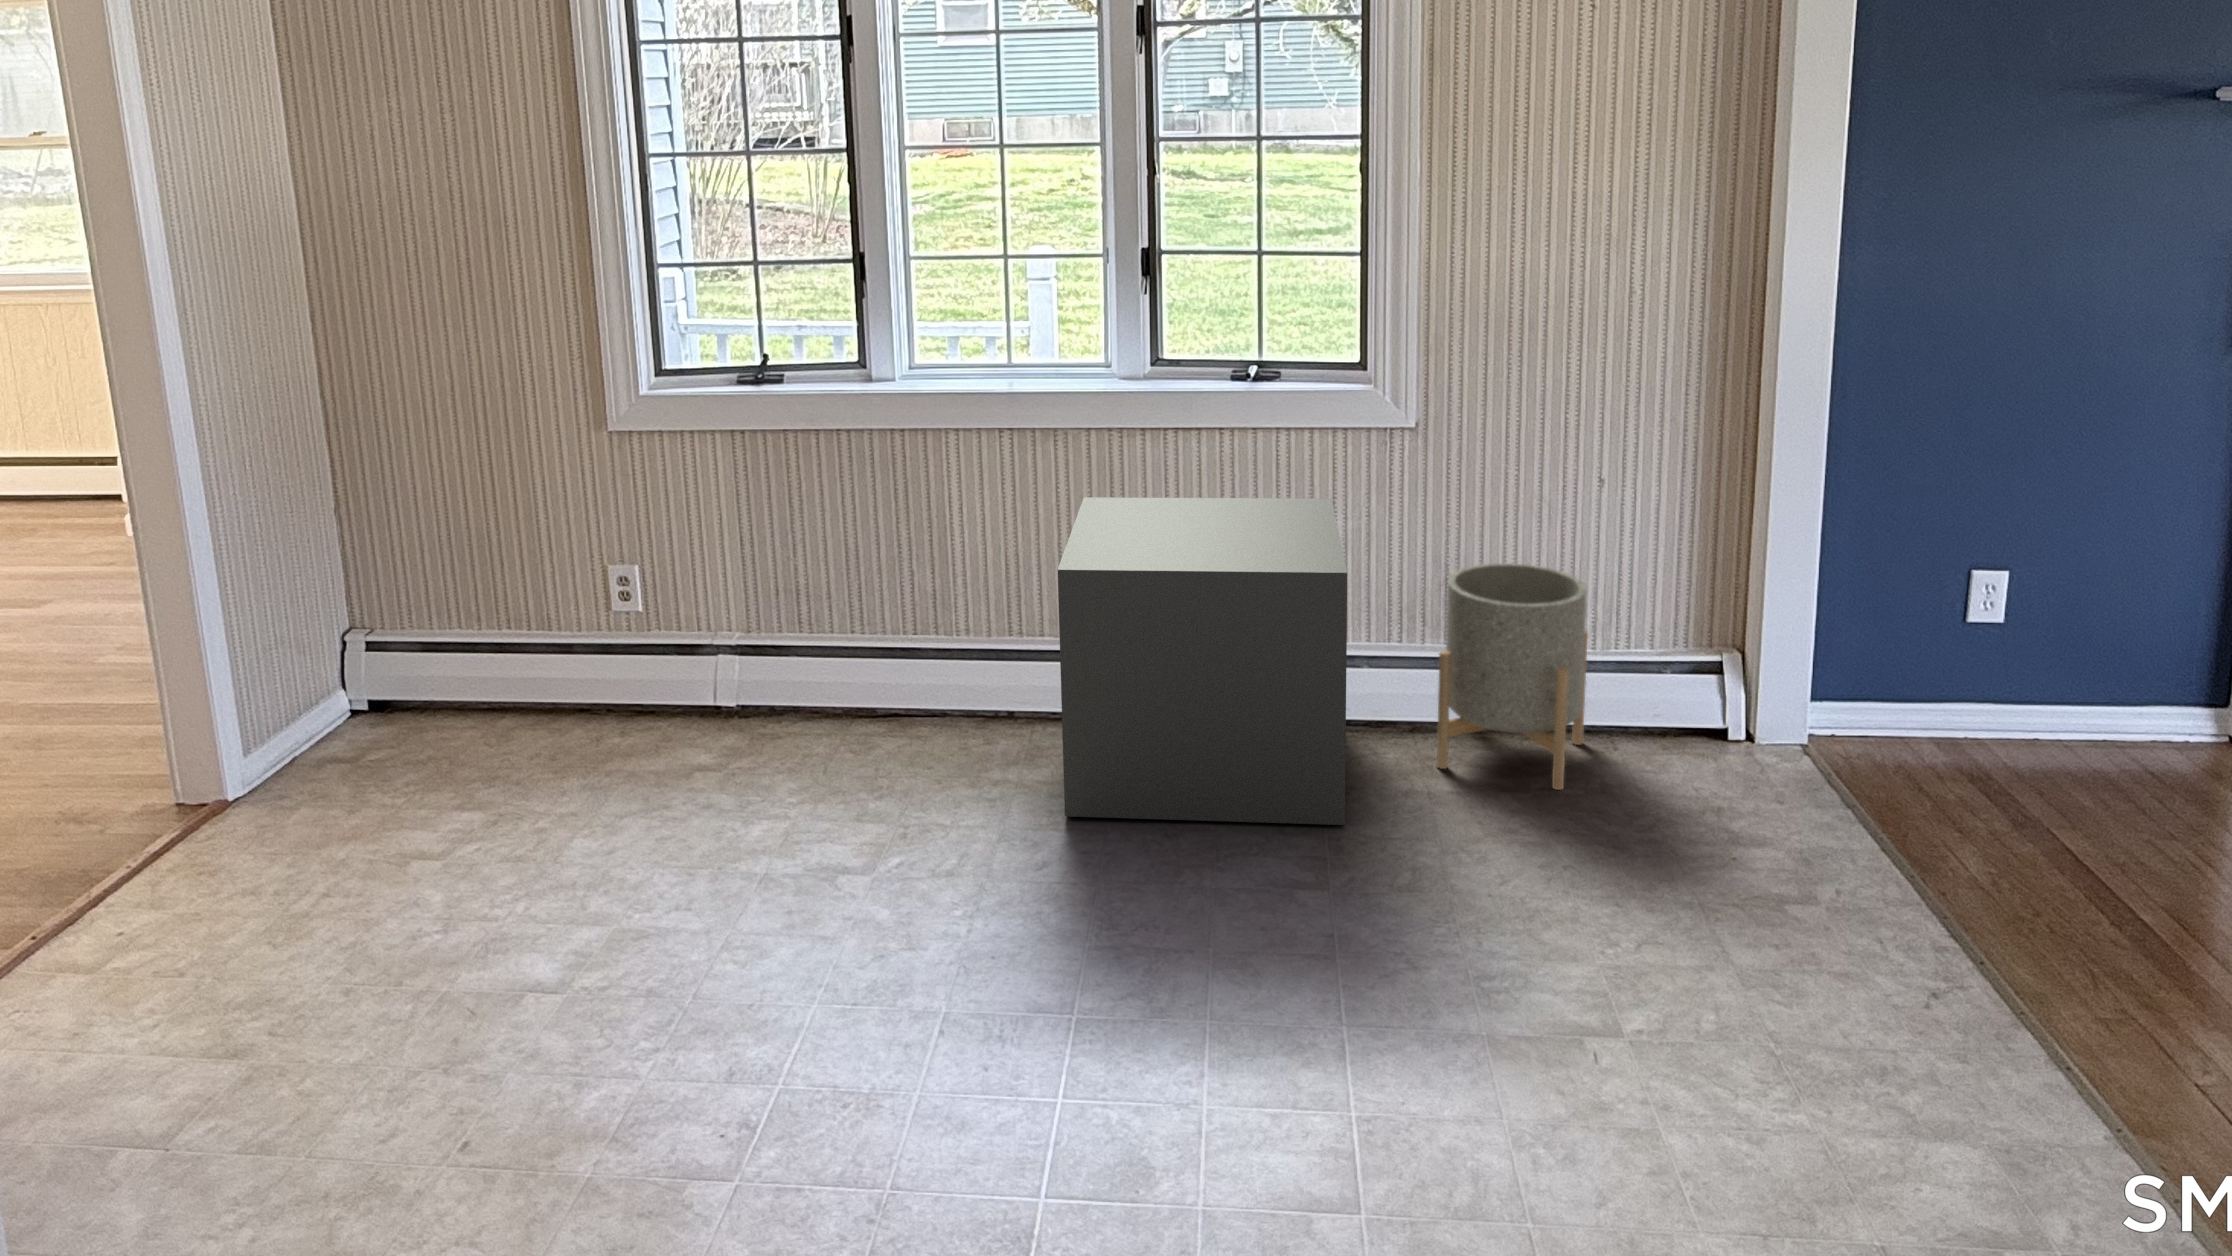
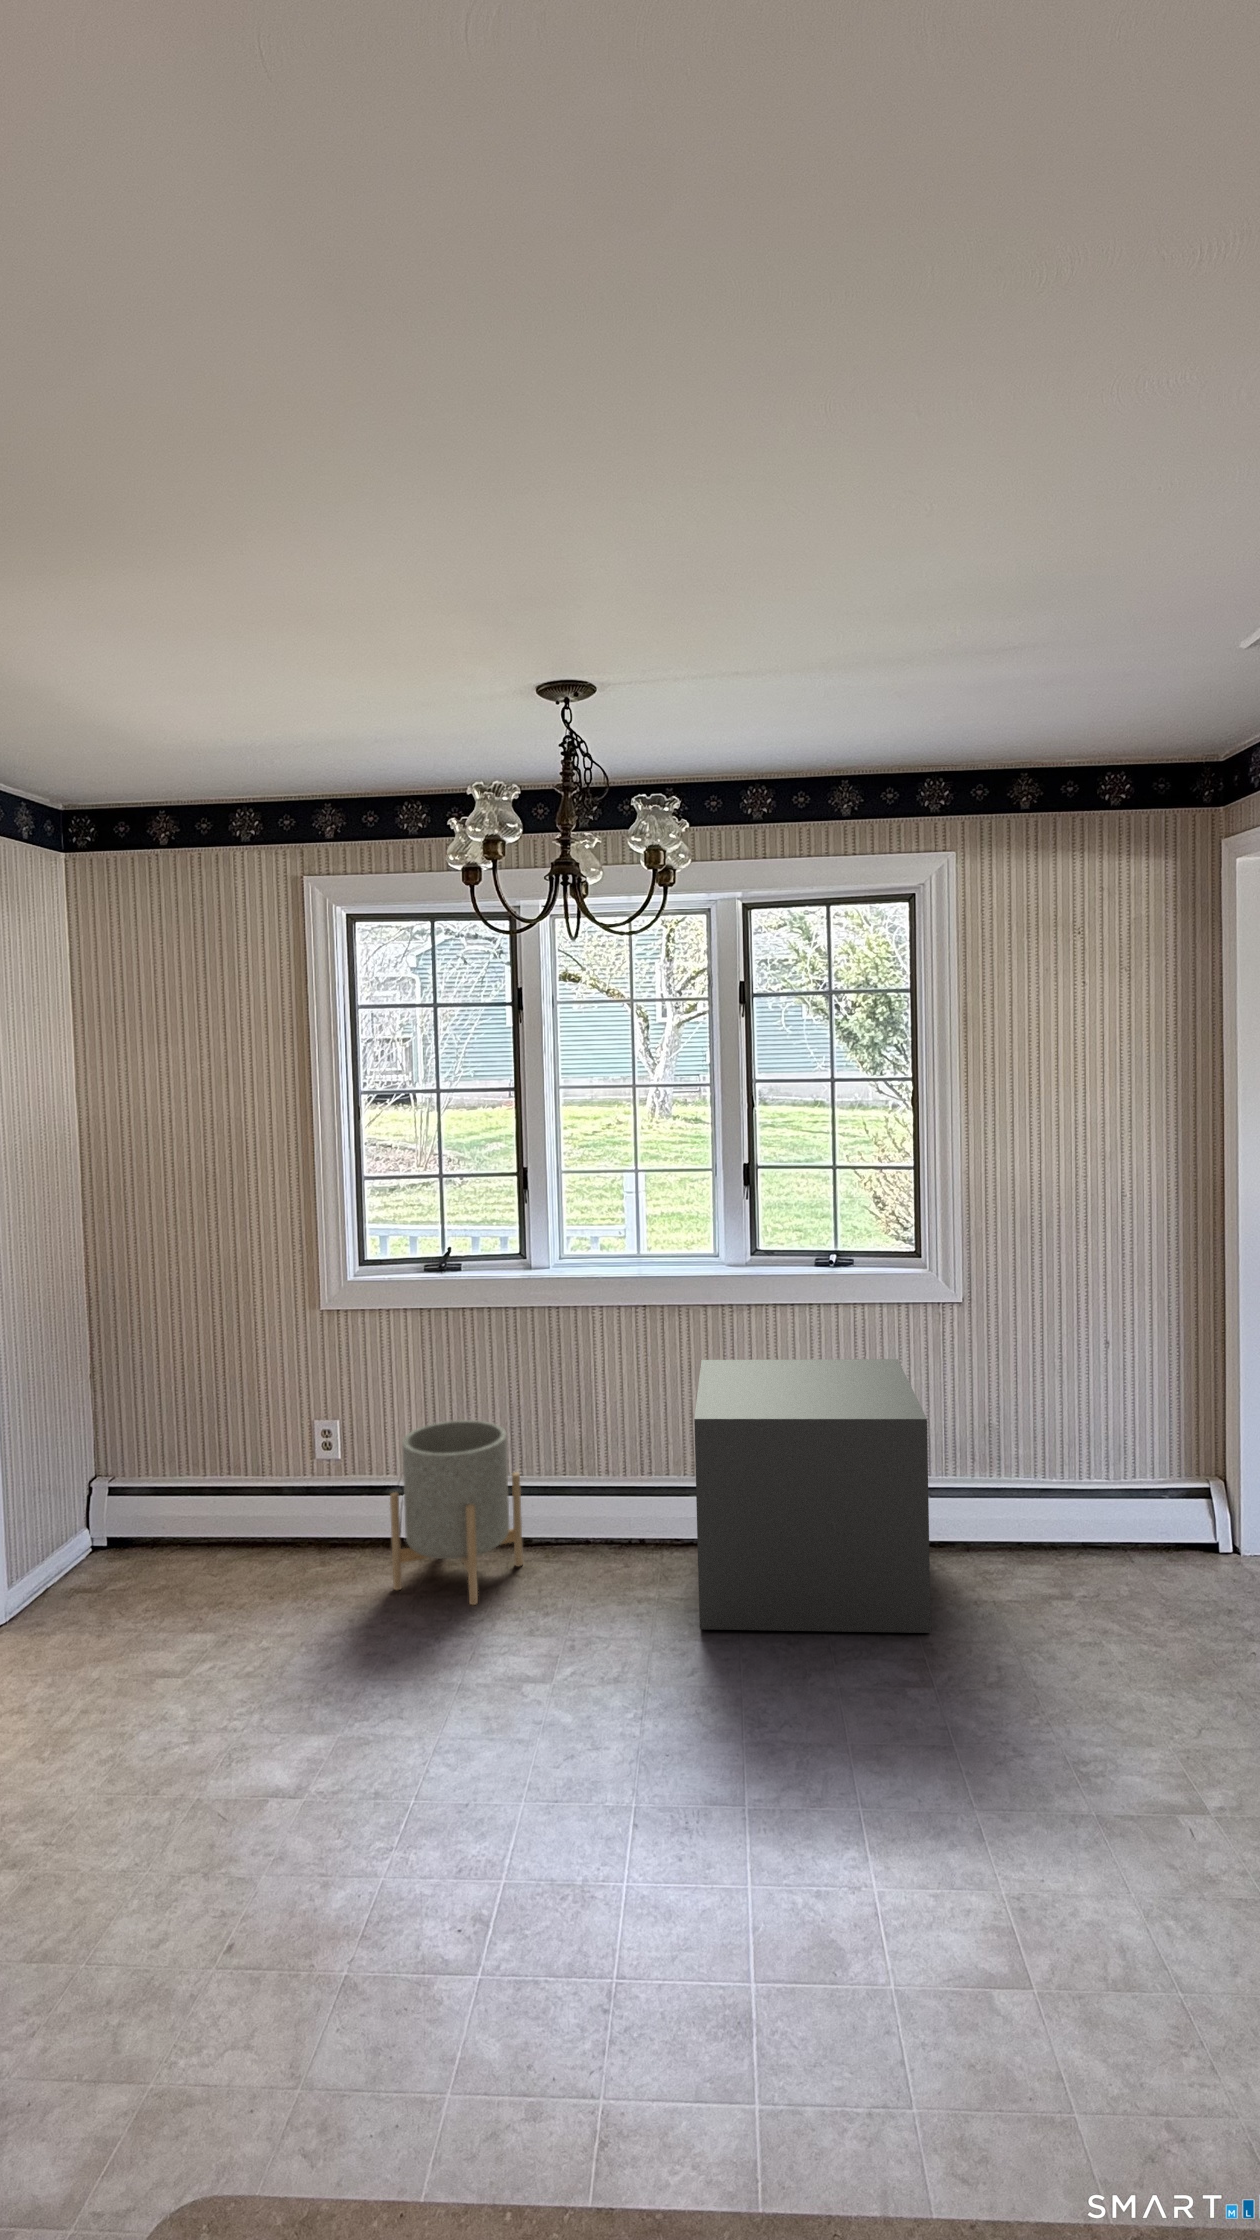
planter: present [1437,563,1588,790] -> present [390,1420,523,1605]

